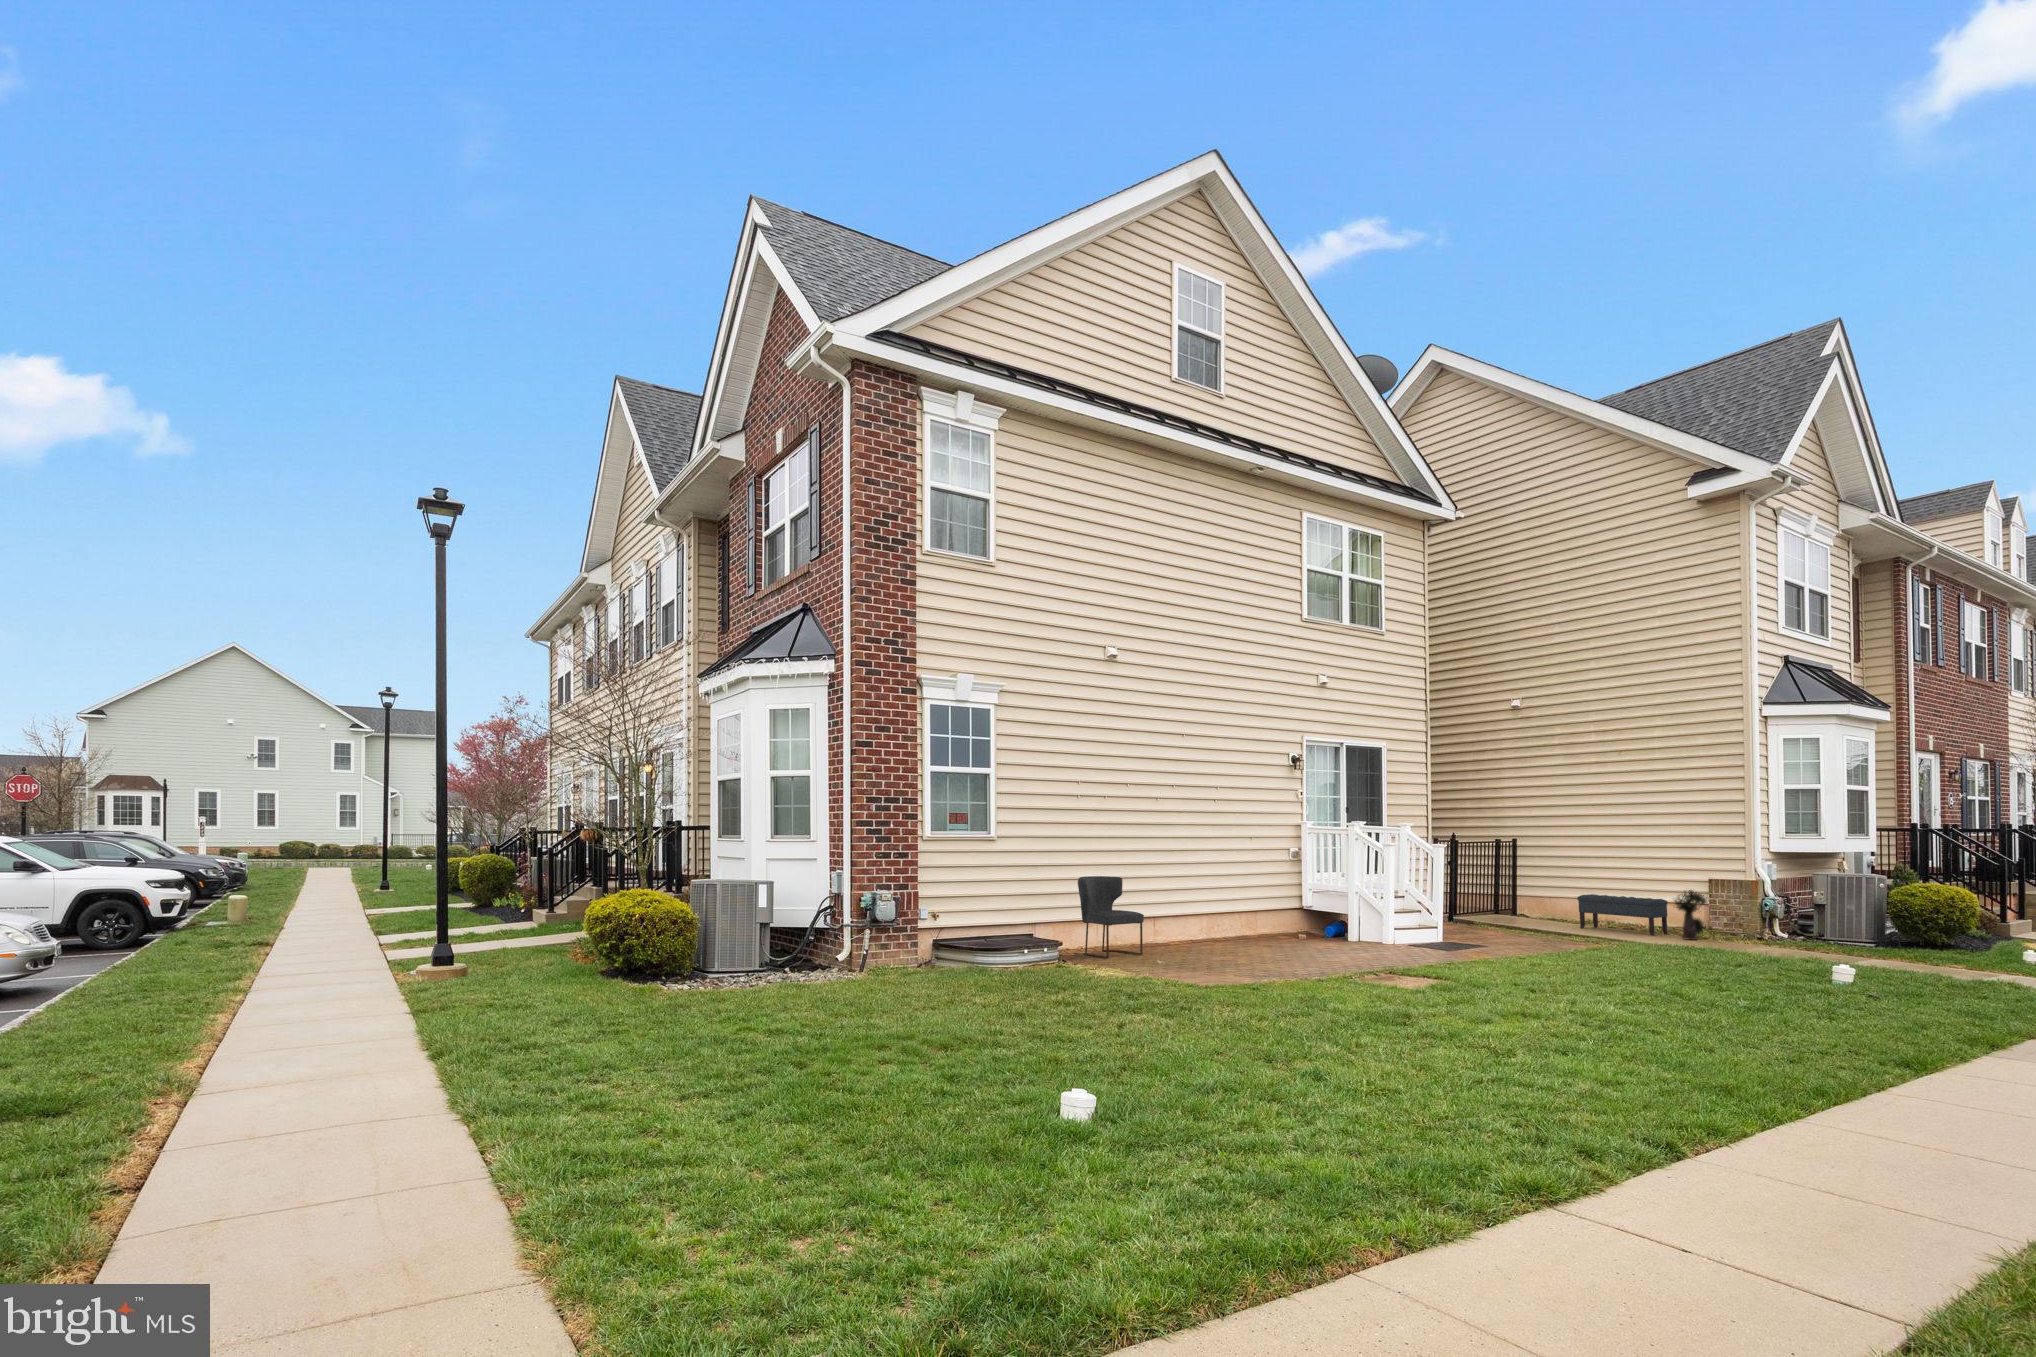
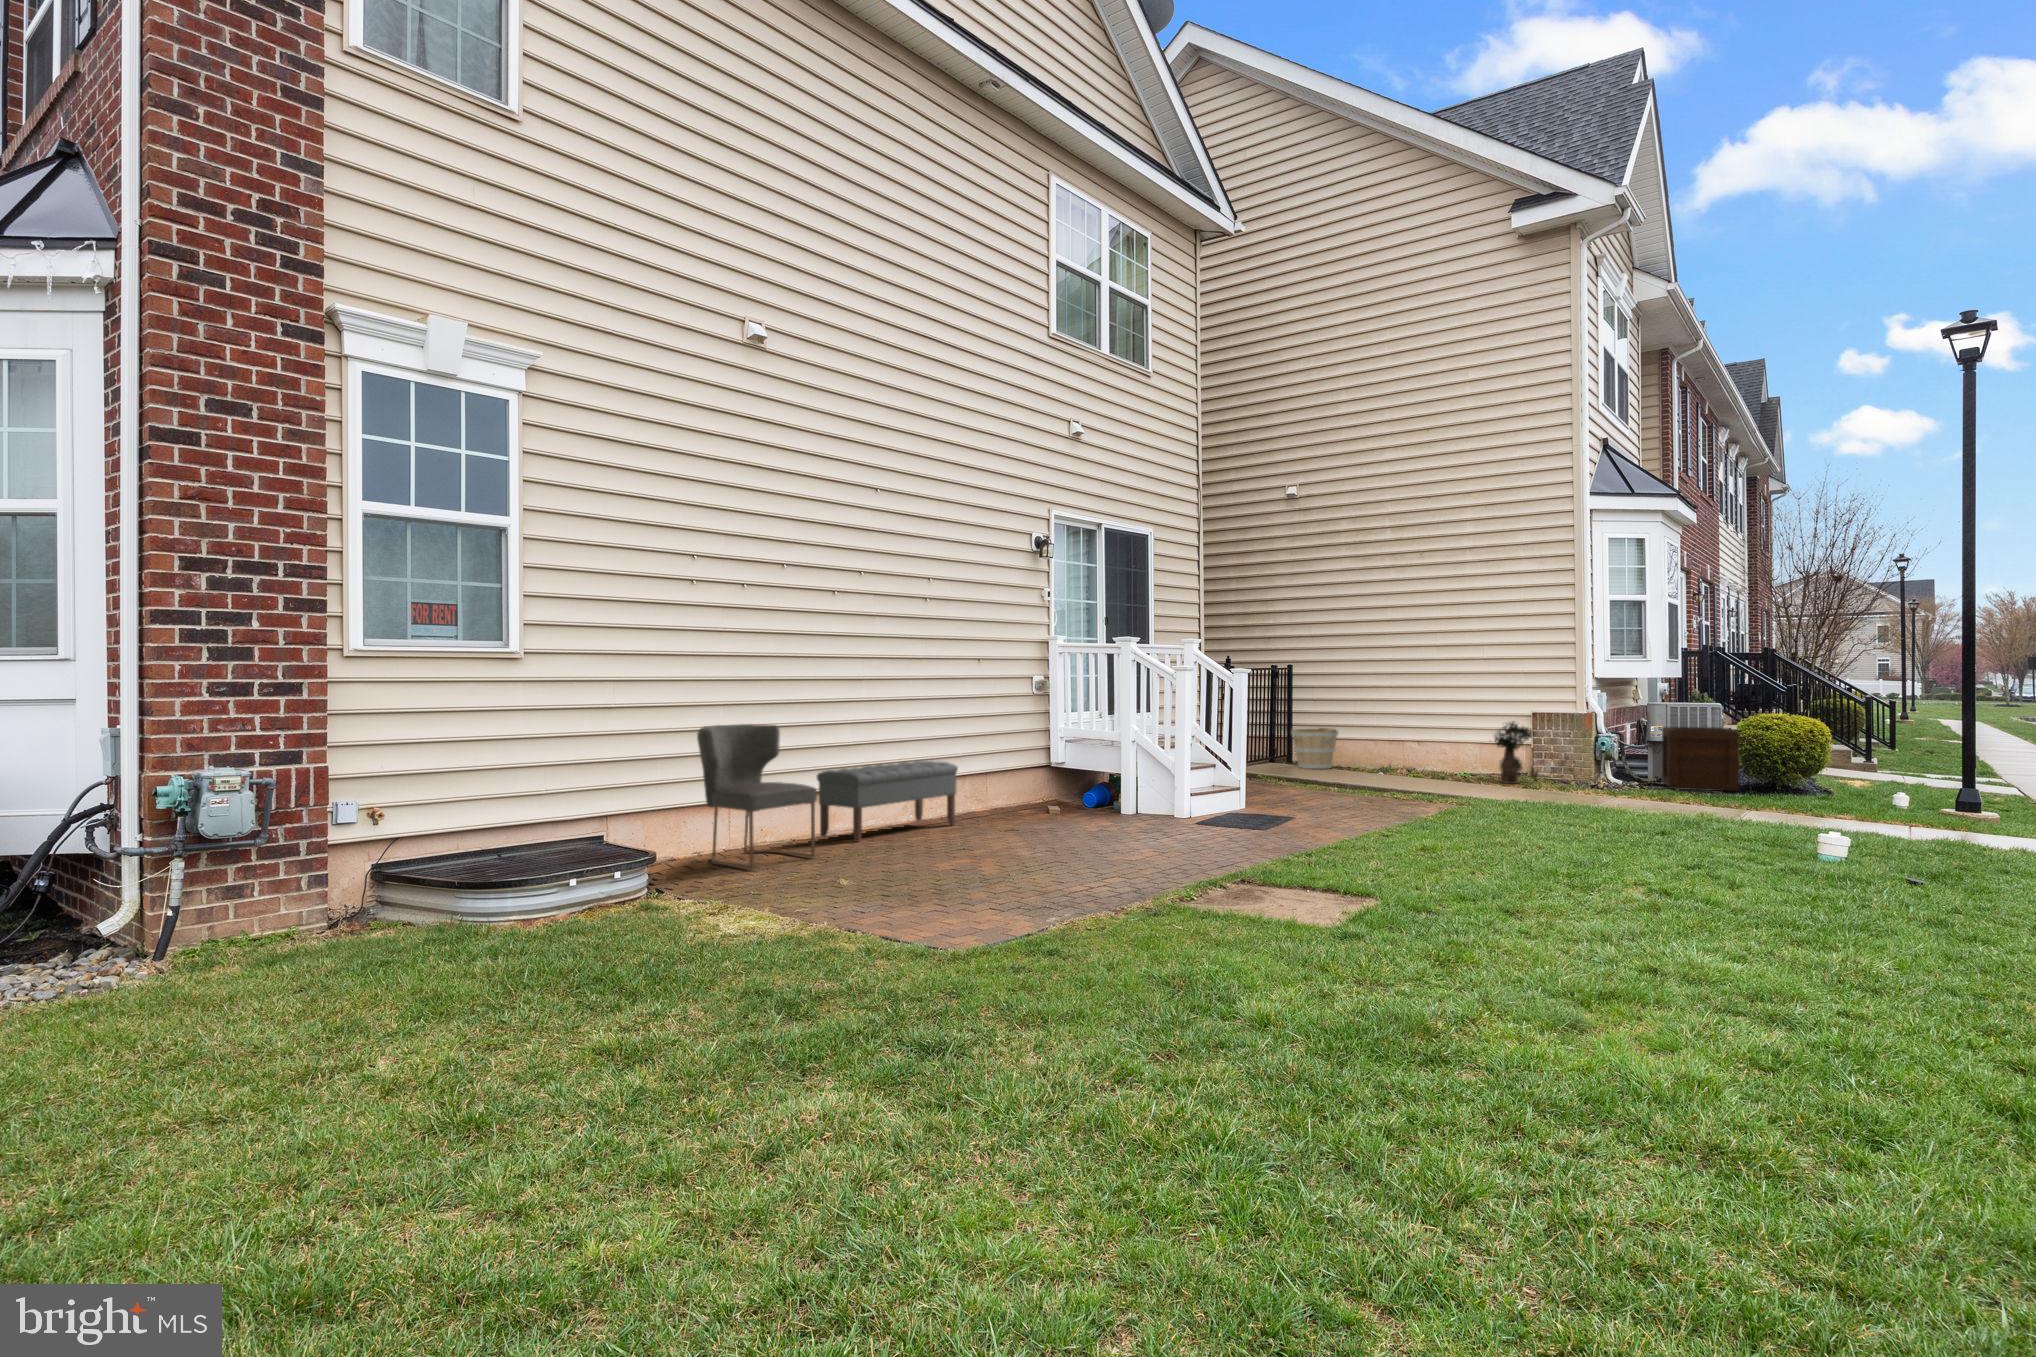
wooden bucket: none [1516,890,1556,924] -> present [1291,728,1338,769]
bench: present [1577,894,1668,935] -> present [817,761,958,842]
wooden crate: none [1826,898,1894,953] -> present [1662,727,1739,791]

